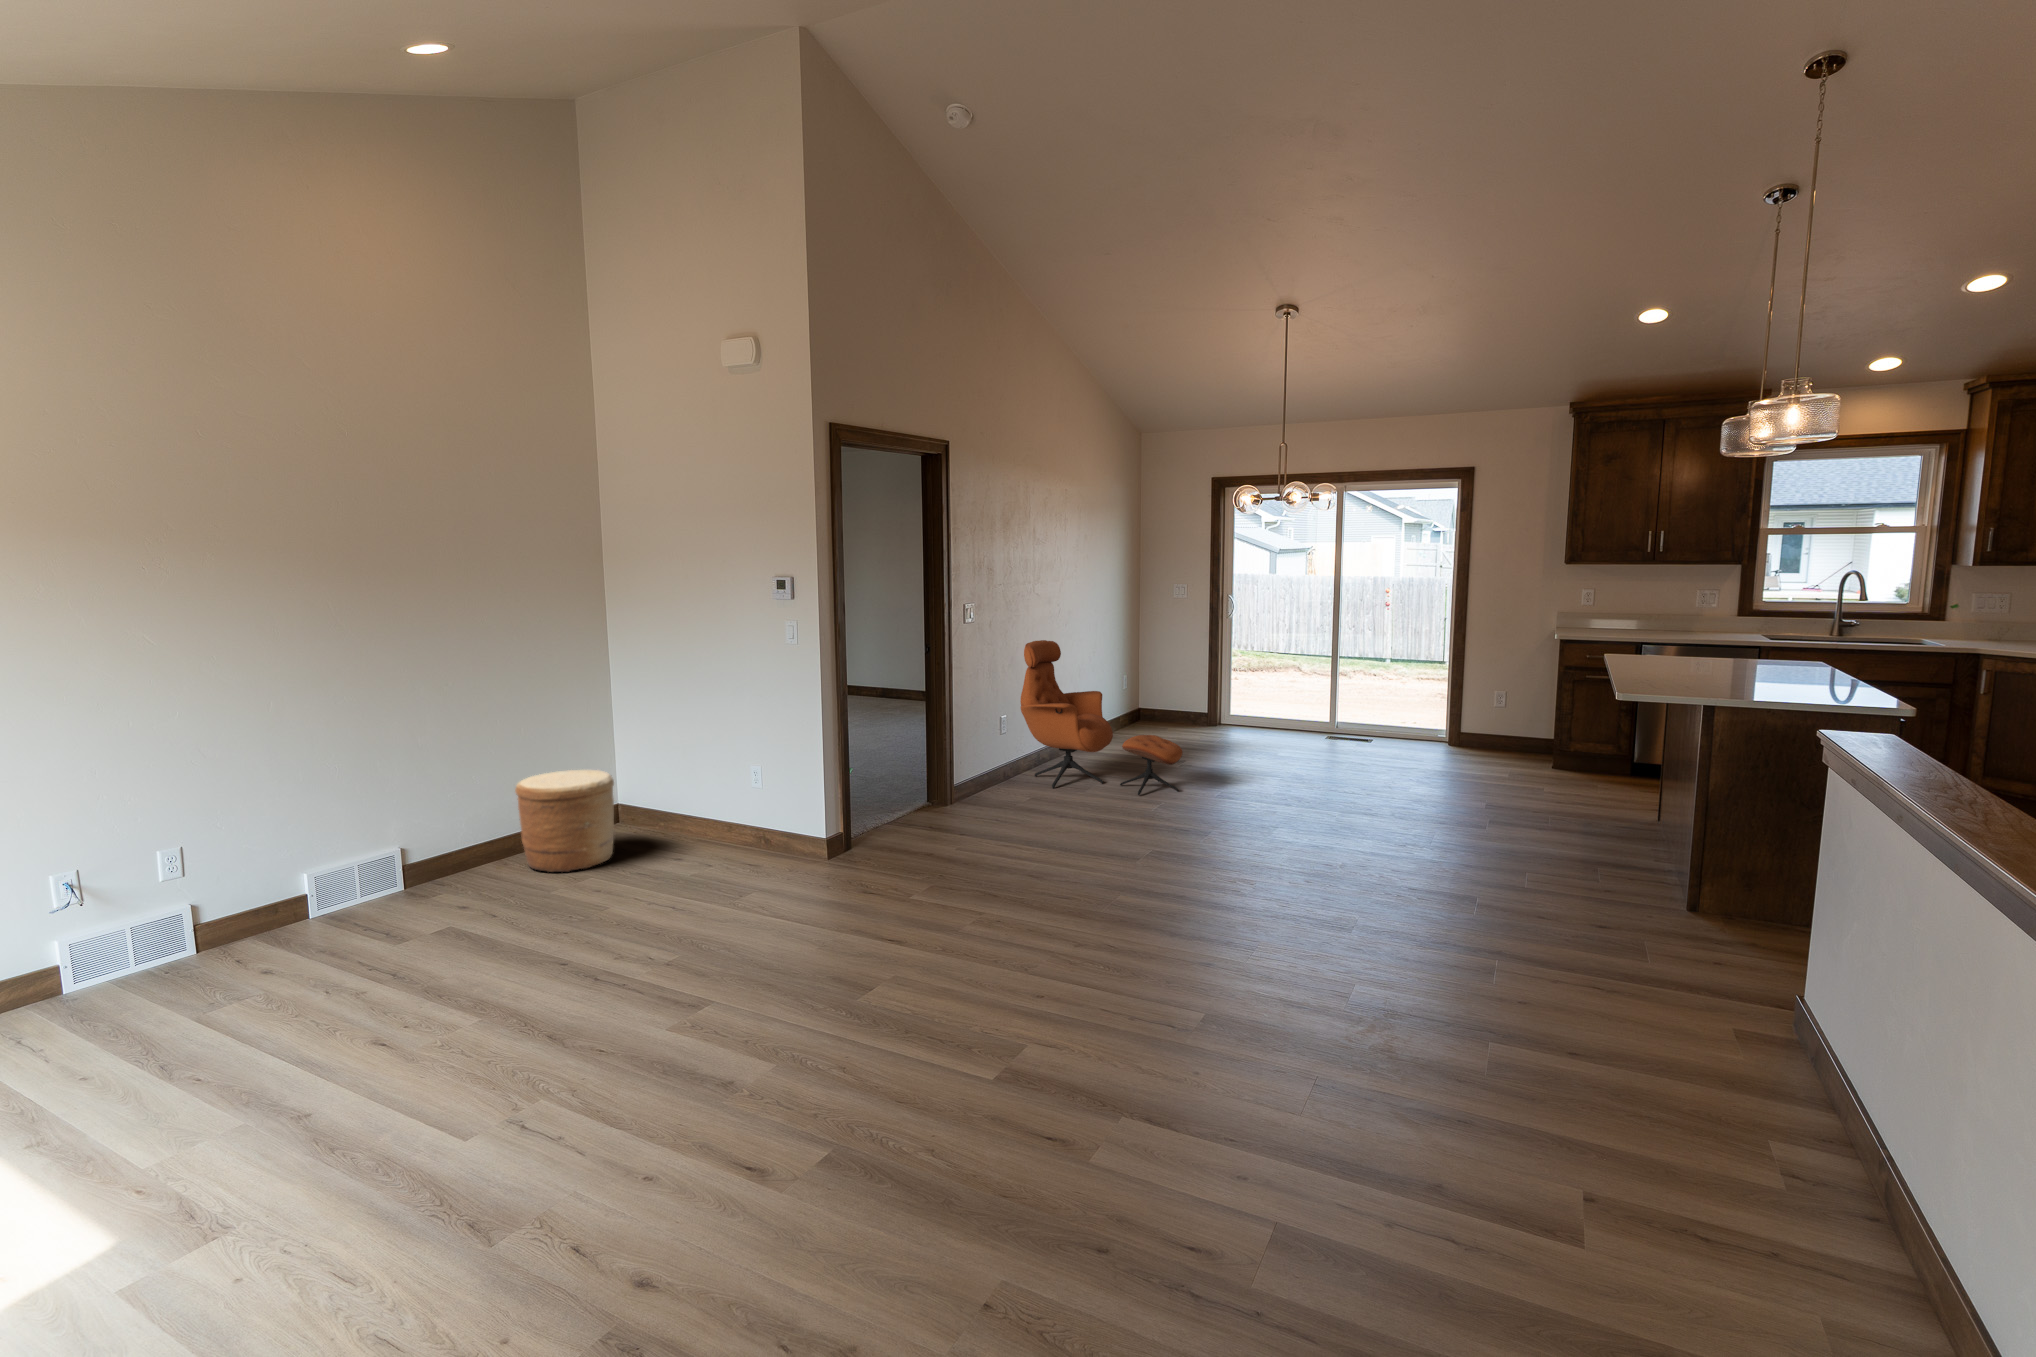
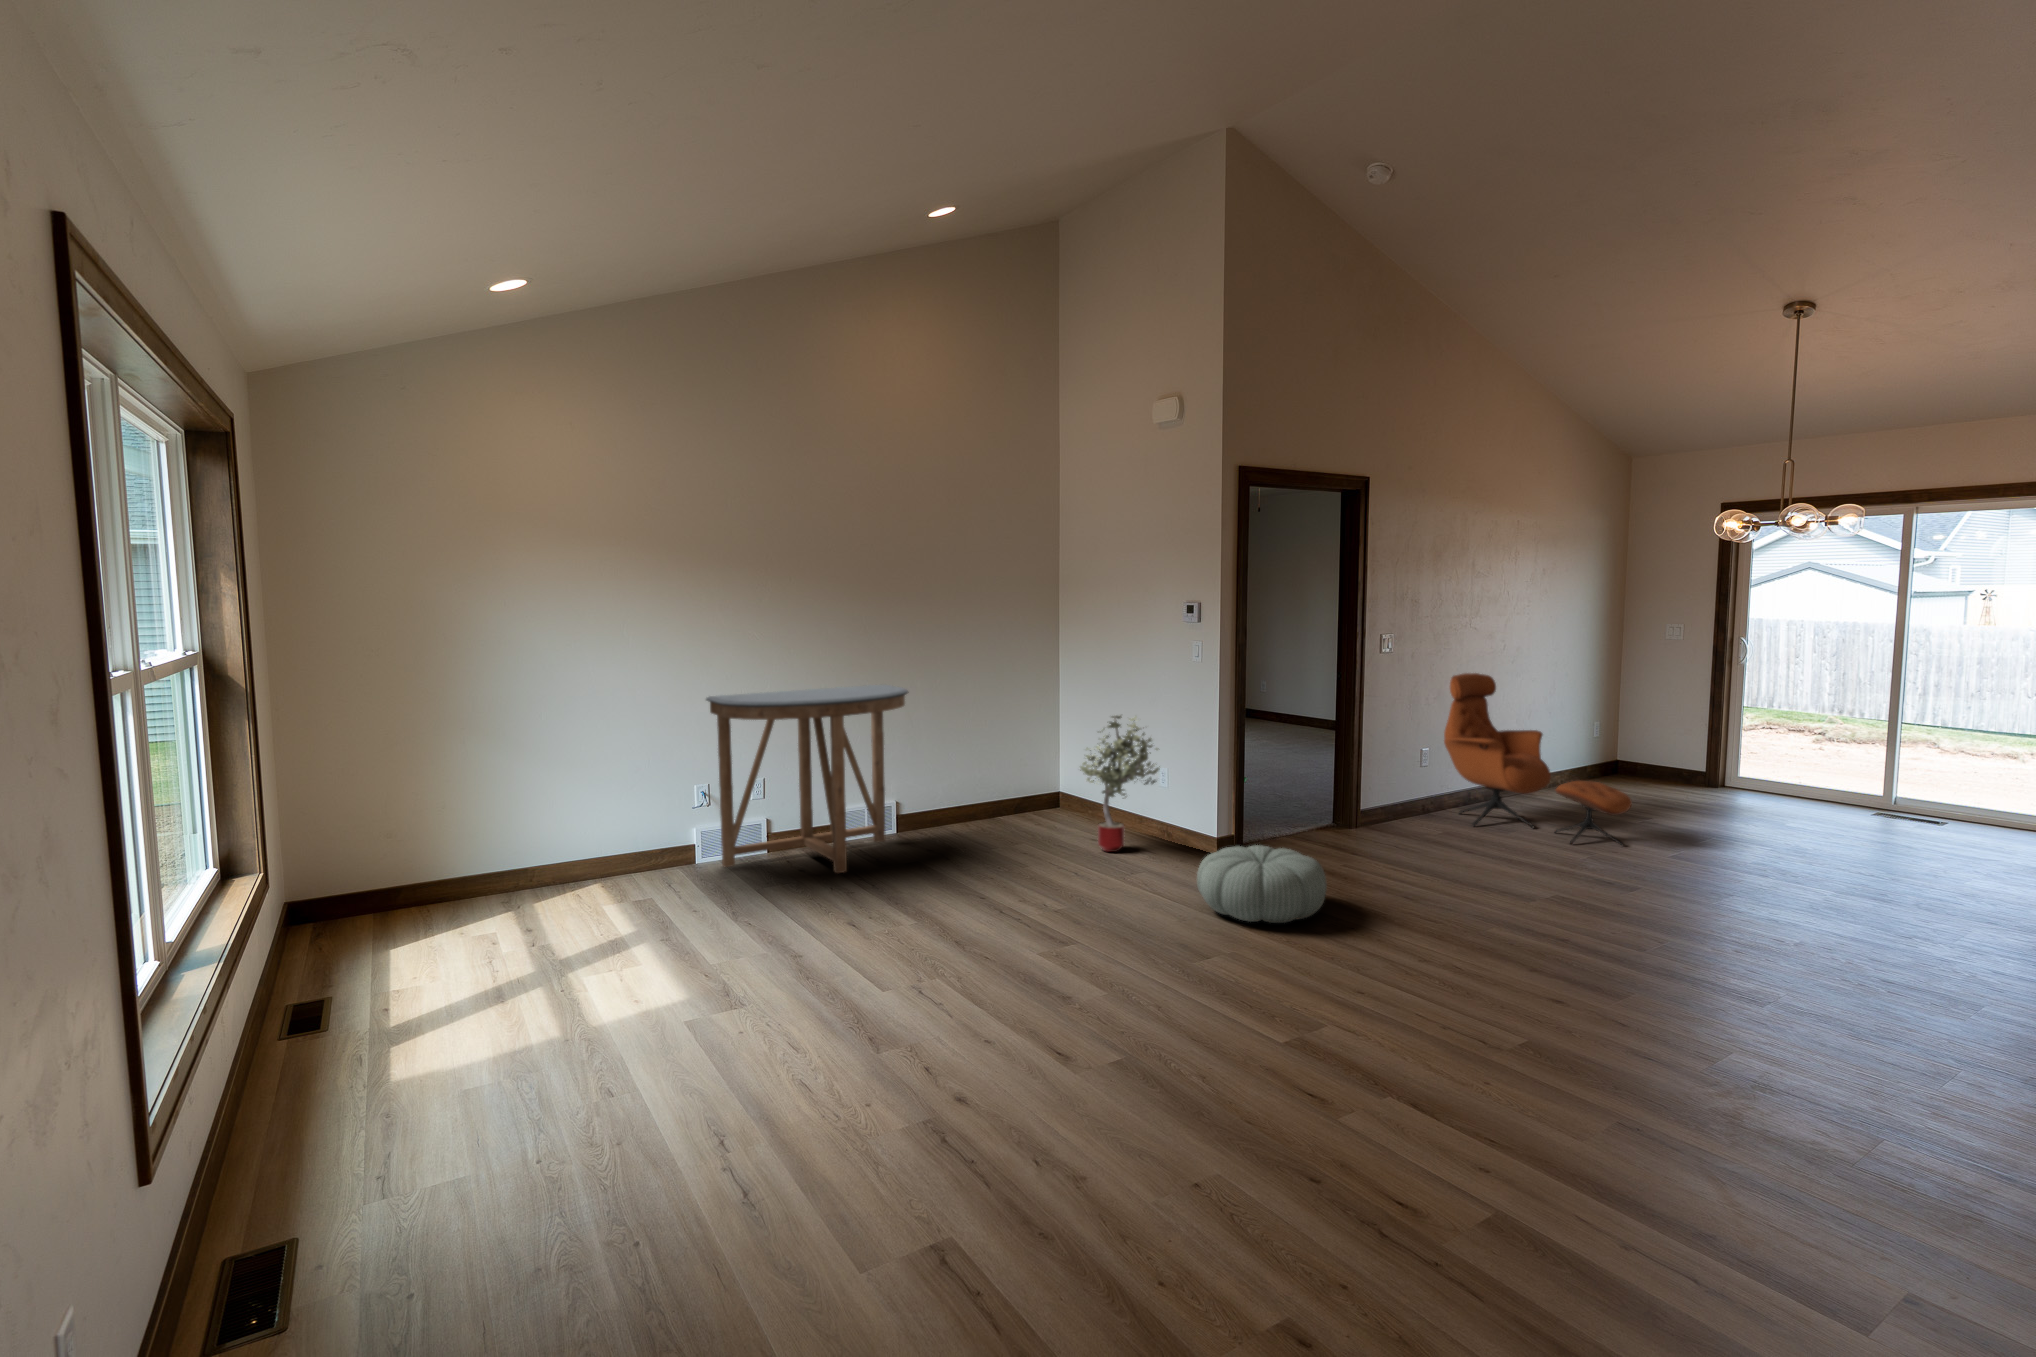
console table: none [59,696,417,990] -> present [706,685,908,873]
potted tree: none [654,710,758,872] -> present [1080,715,1160,852]
woven basket: present [515,770,614,872] -> none [976,757,1049,838]
pouf: none [829,844,968,933] -> present [1197,845,1327,923]

